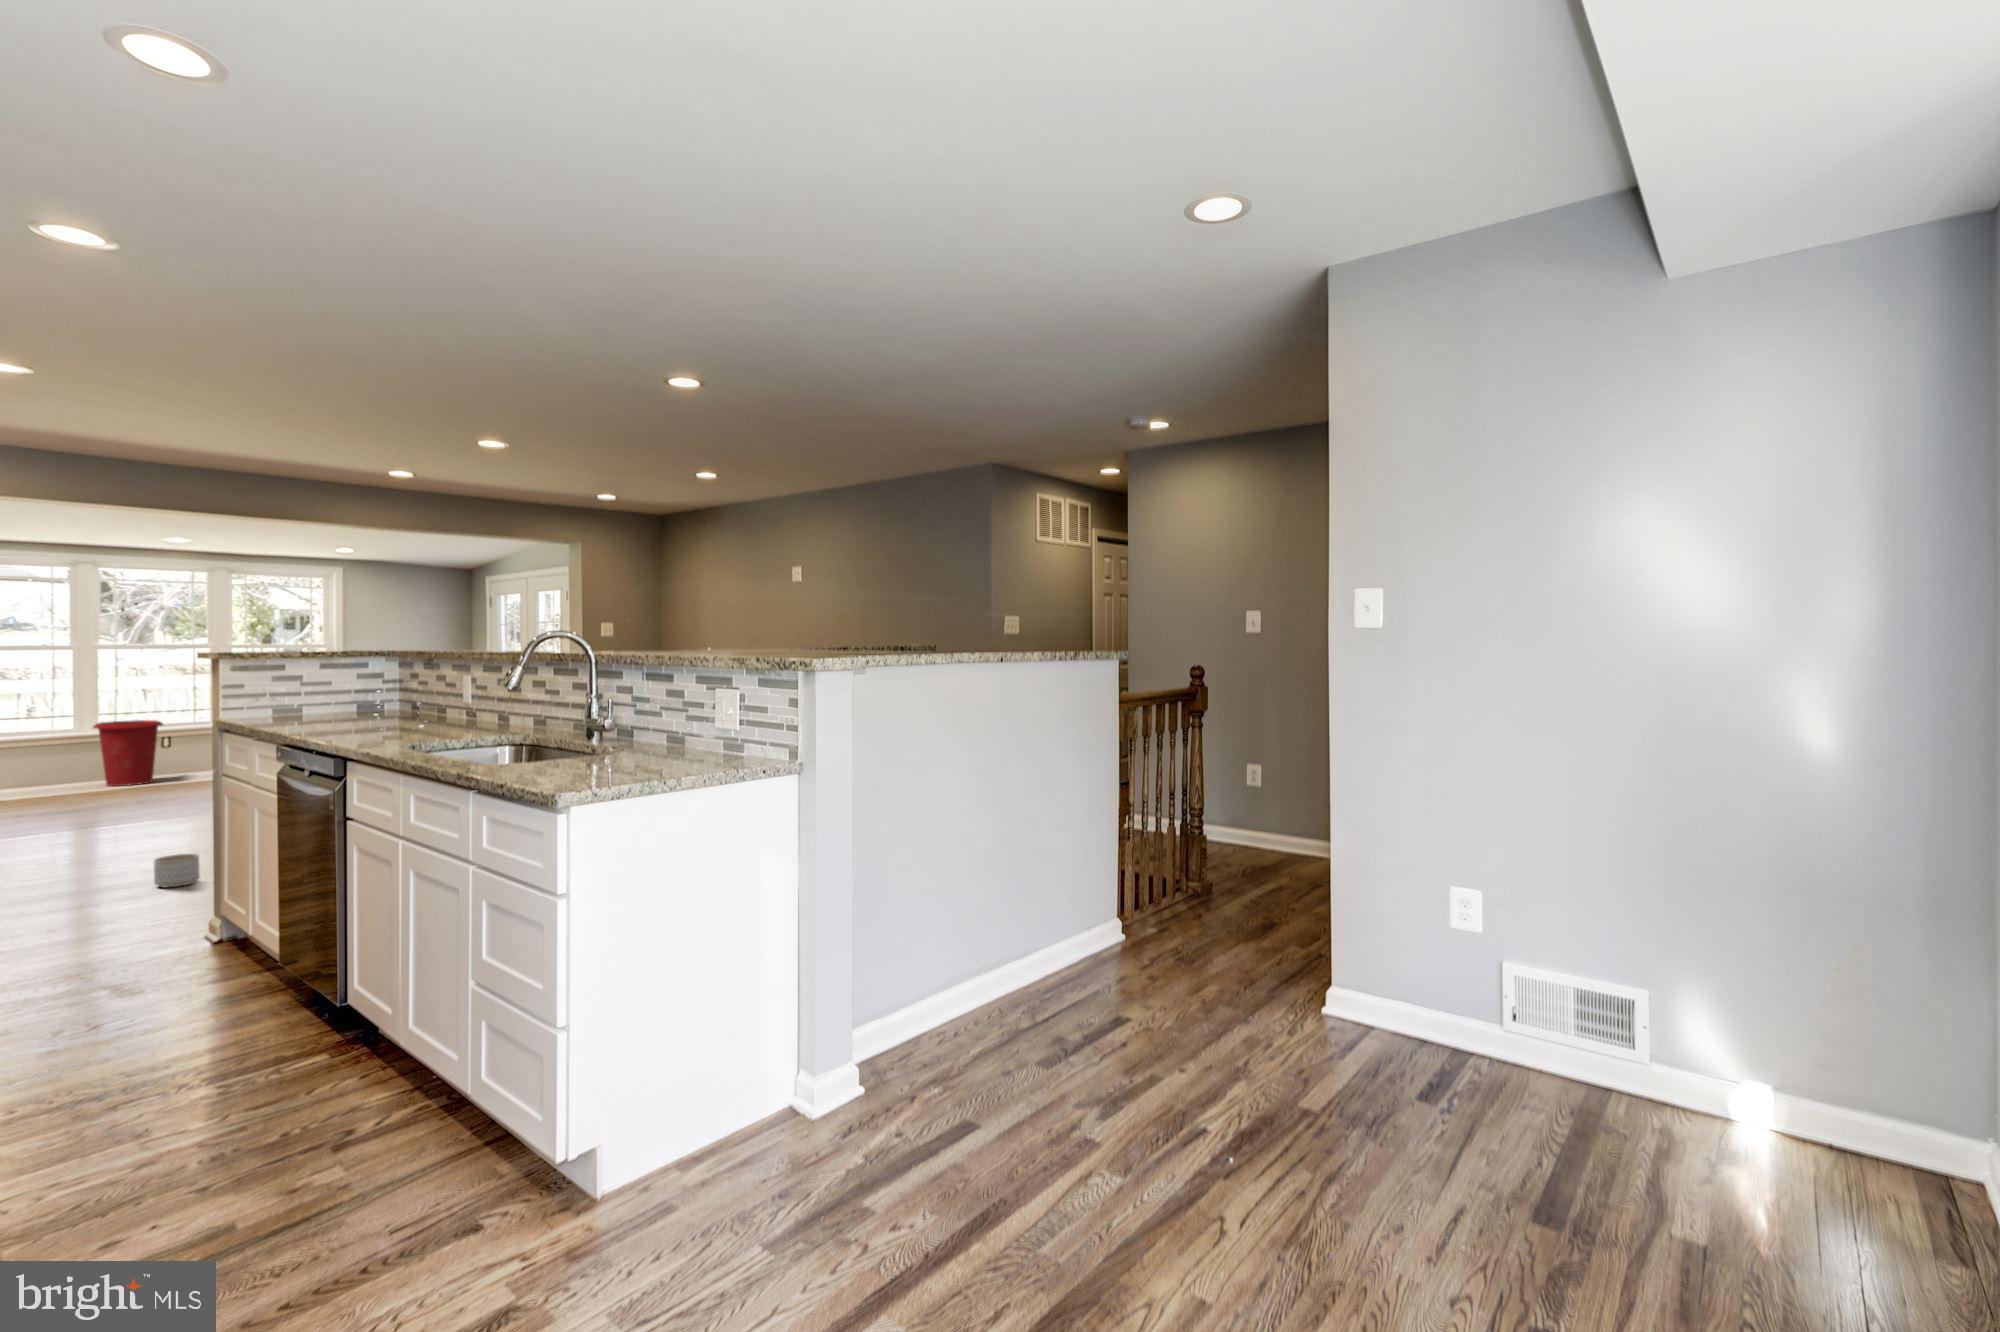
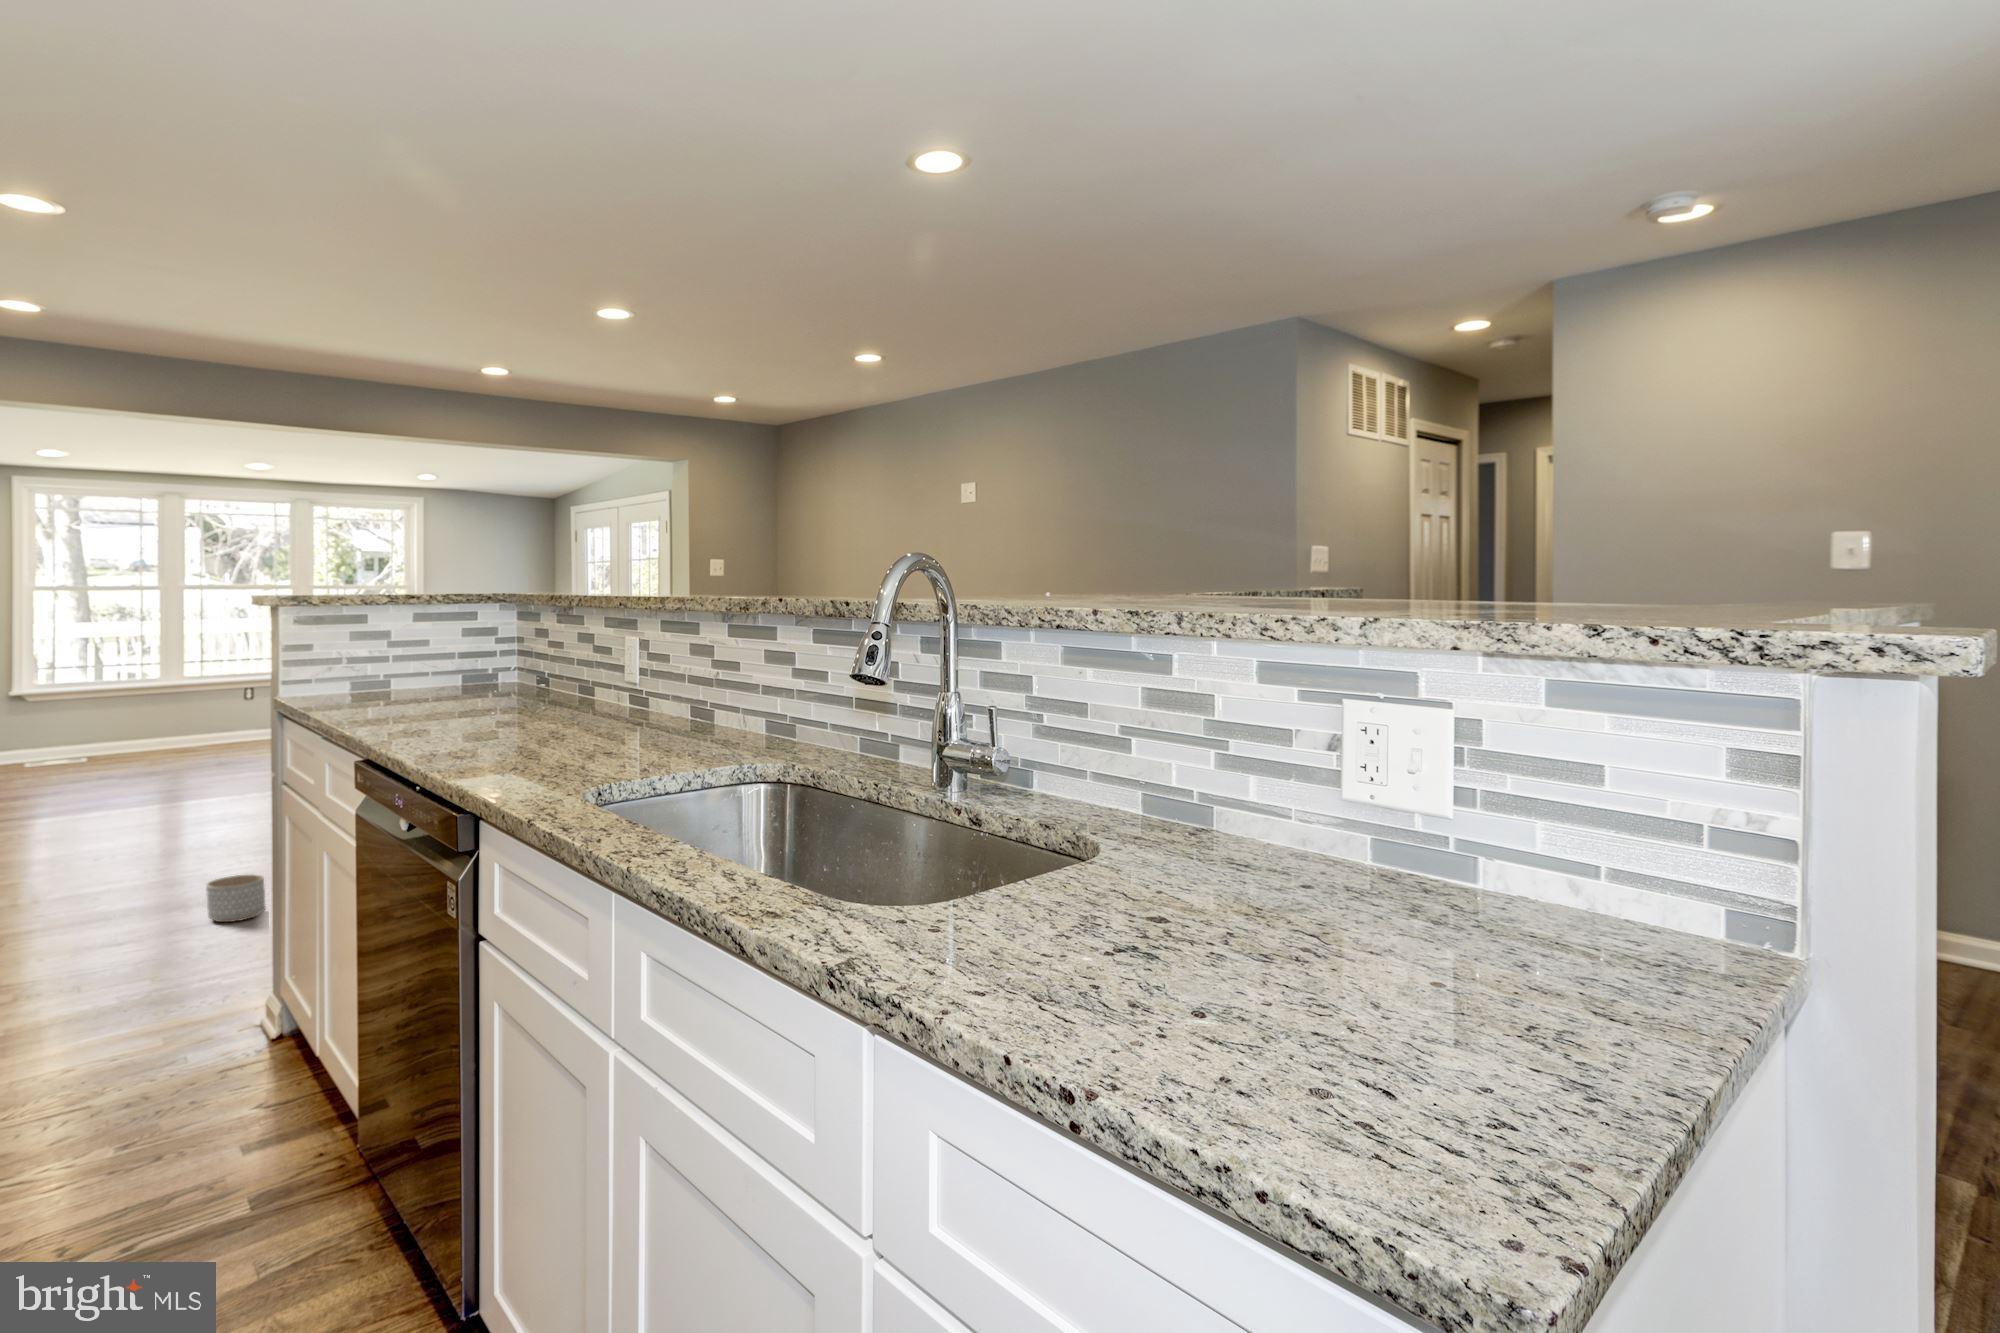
waste bin: present [93,720,163,786] -> none [150,680,230,760]

